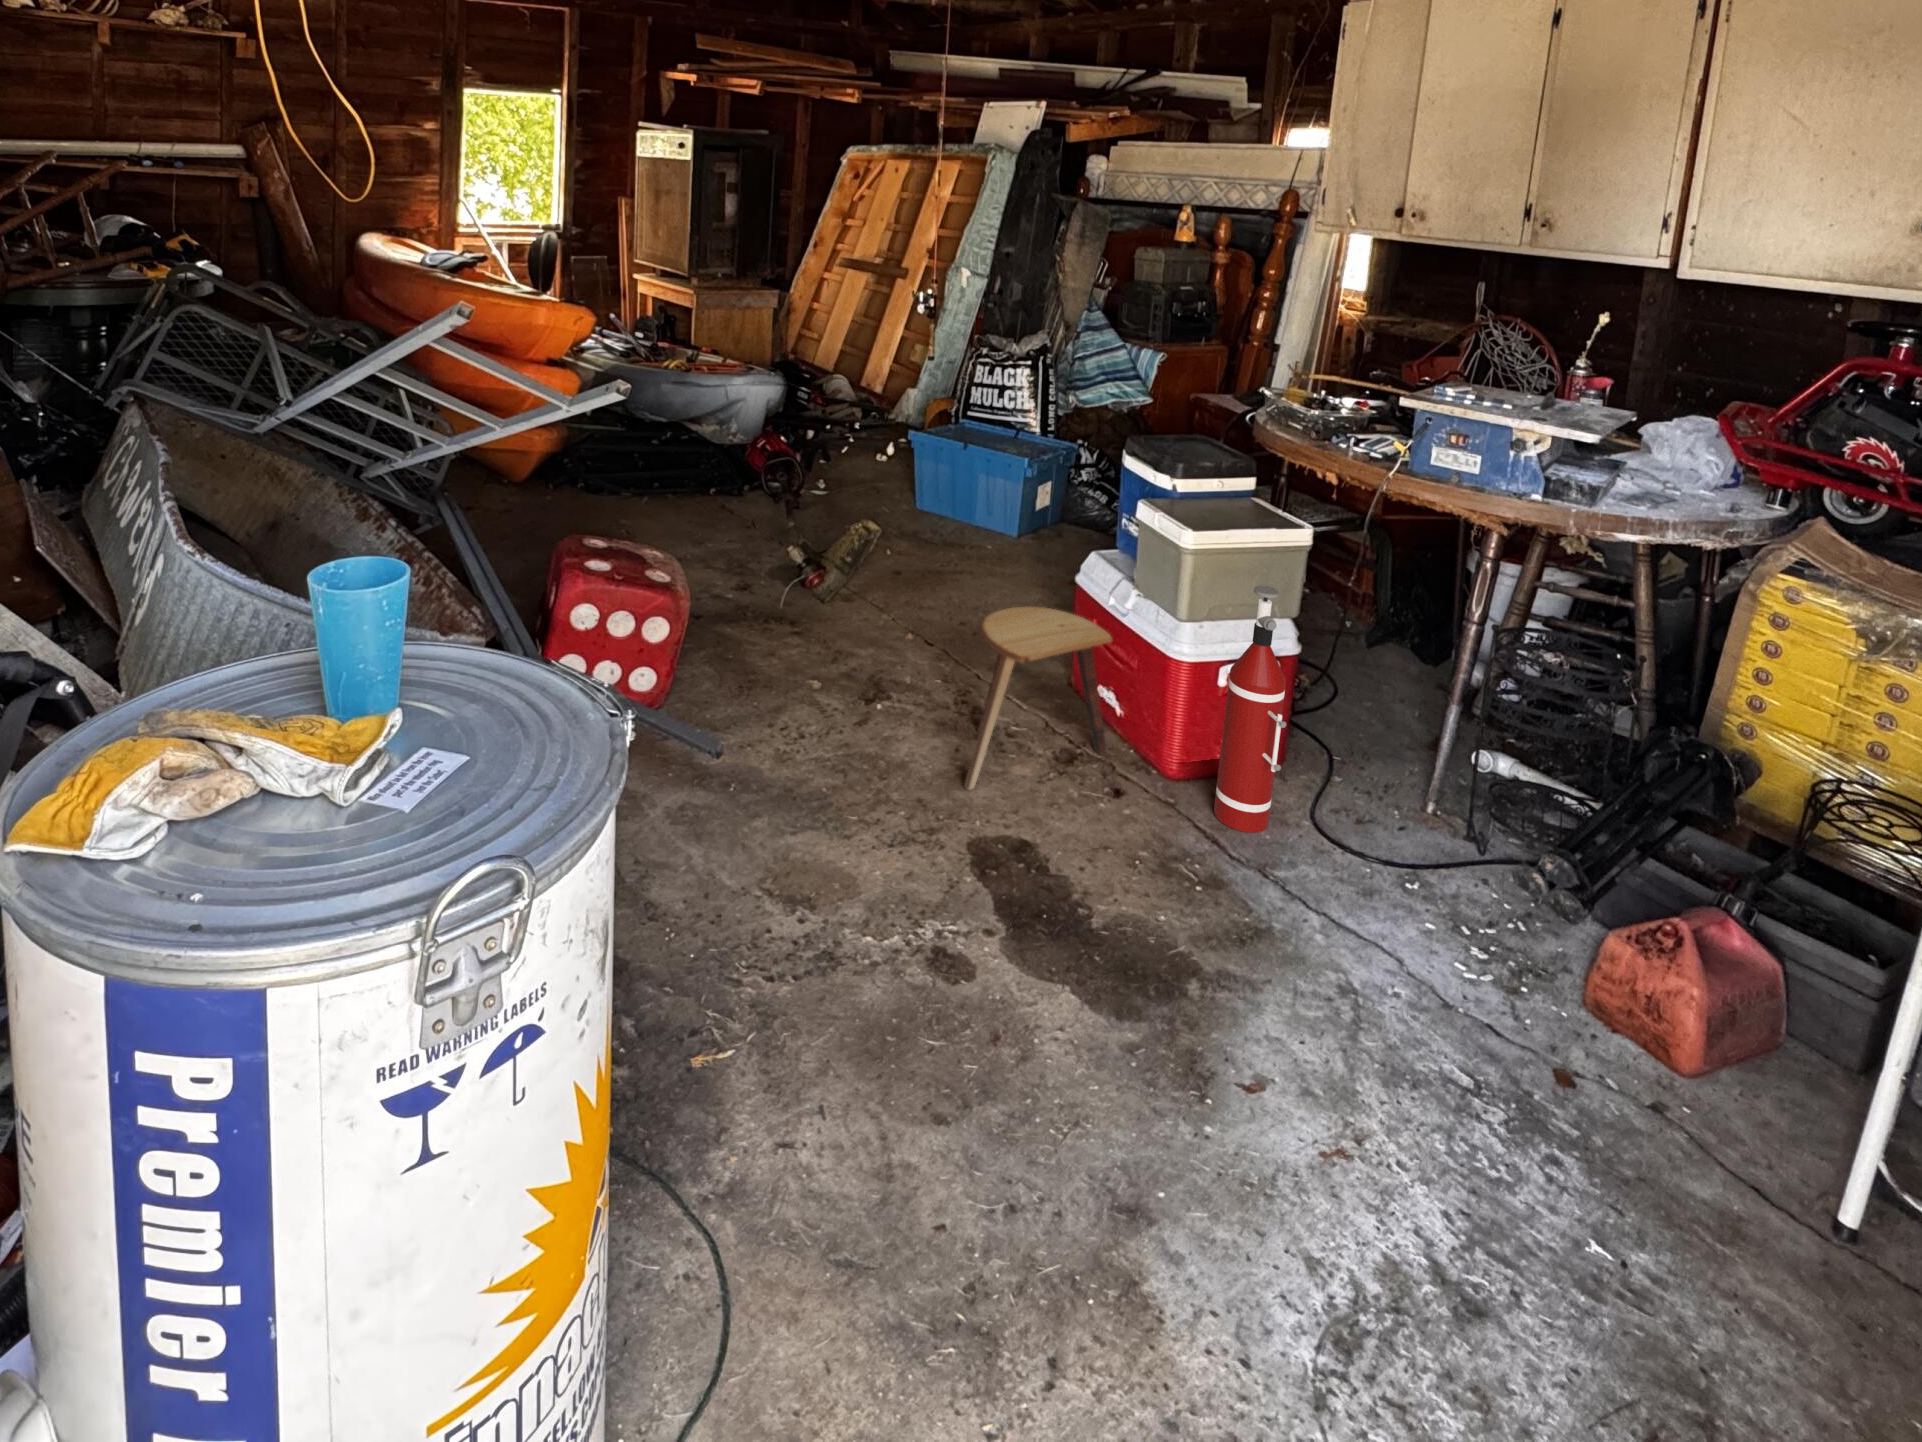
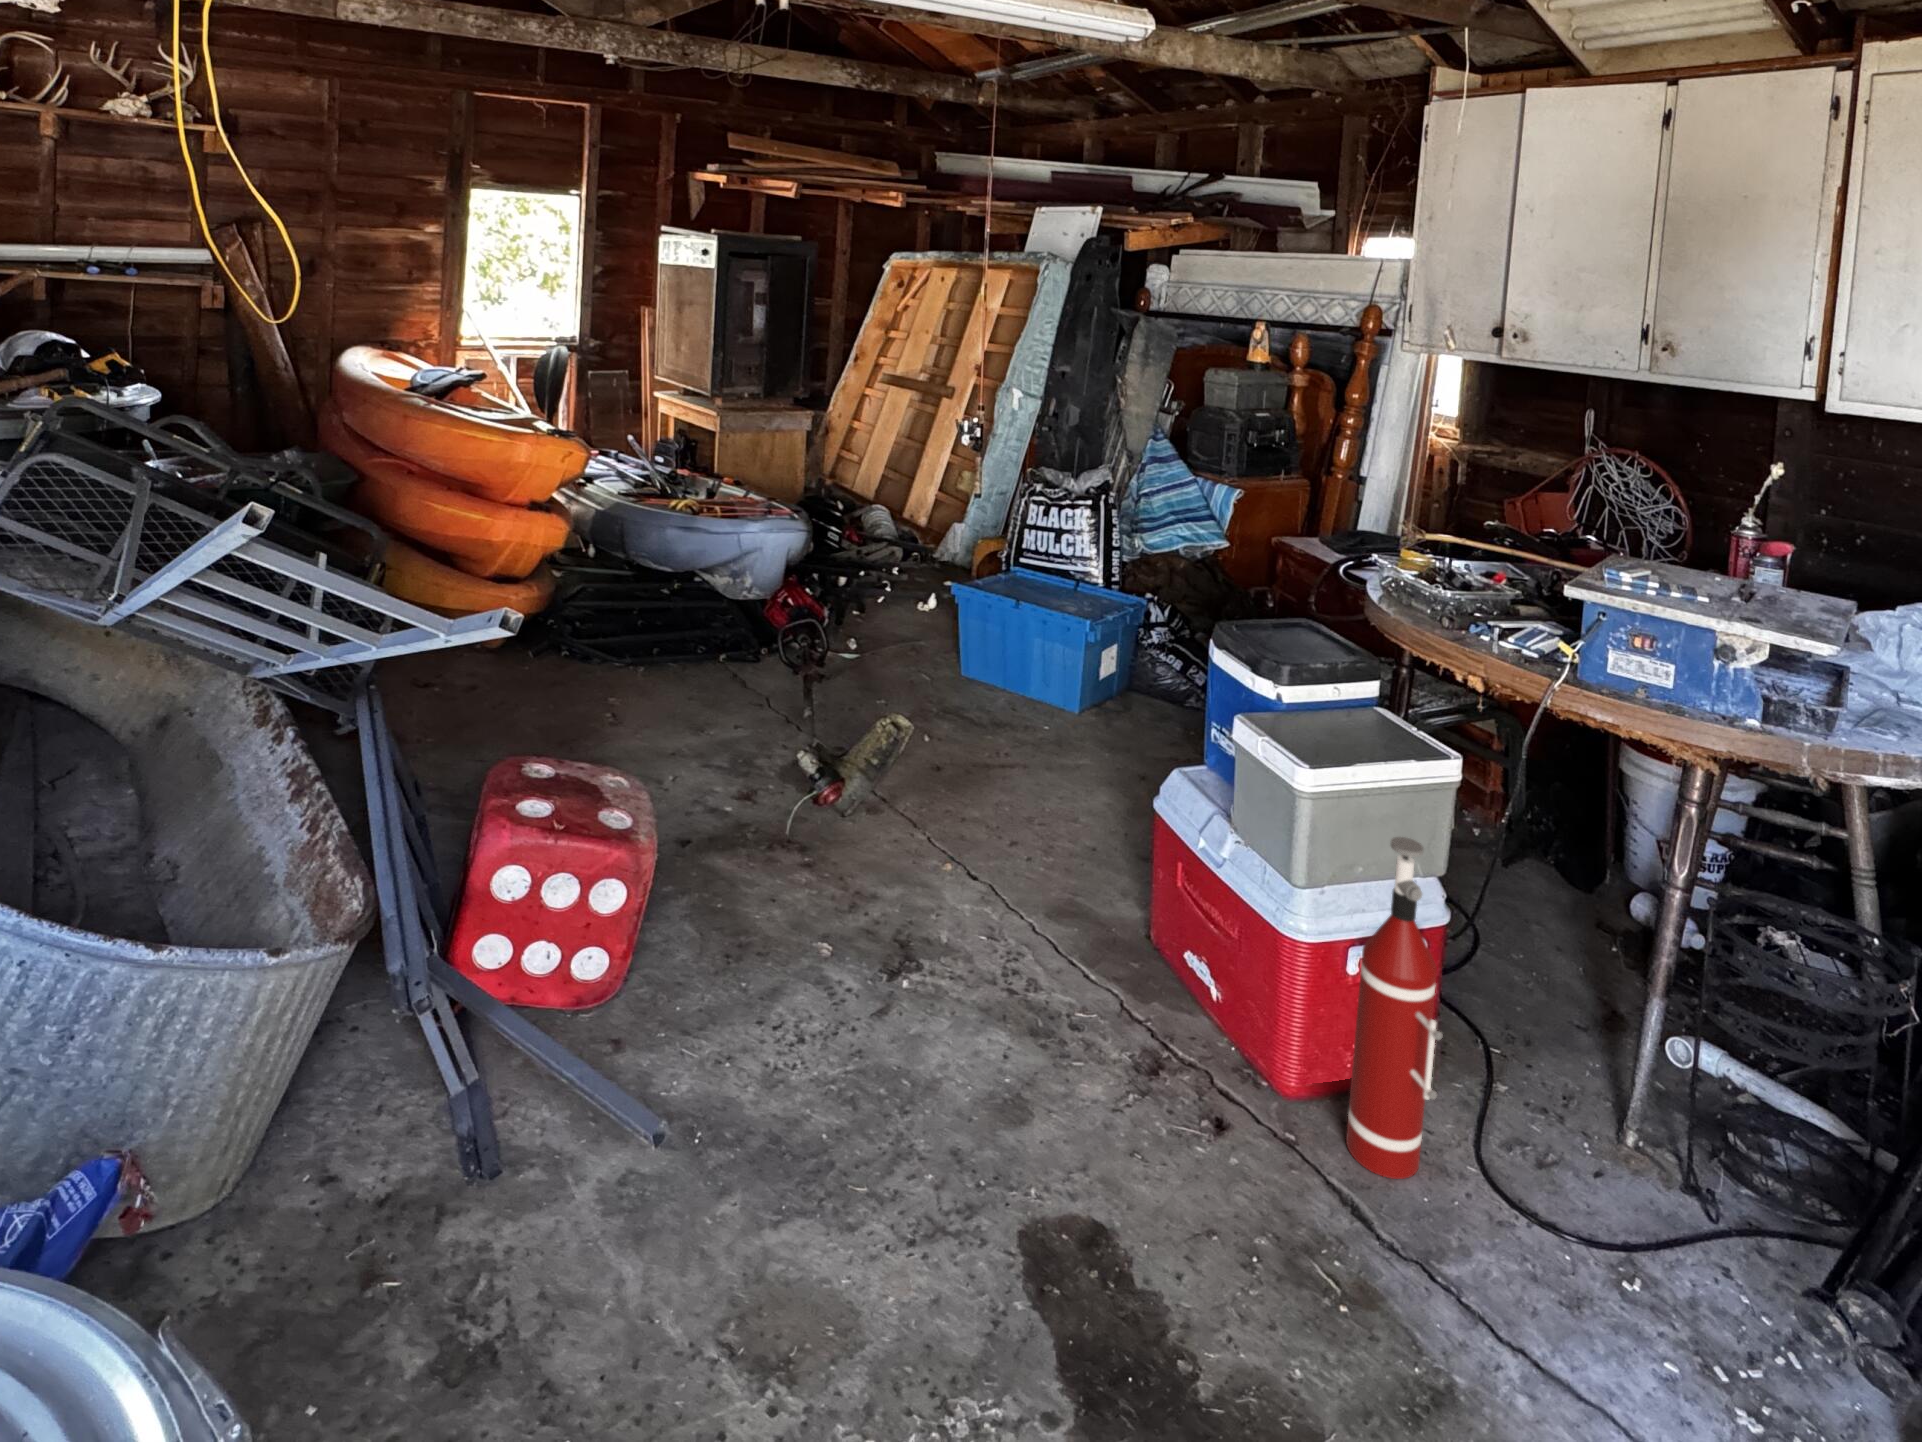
stool: present [964,606,1113,790] -> none [1016,850,1206,1118]

